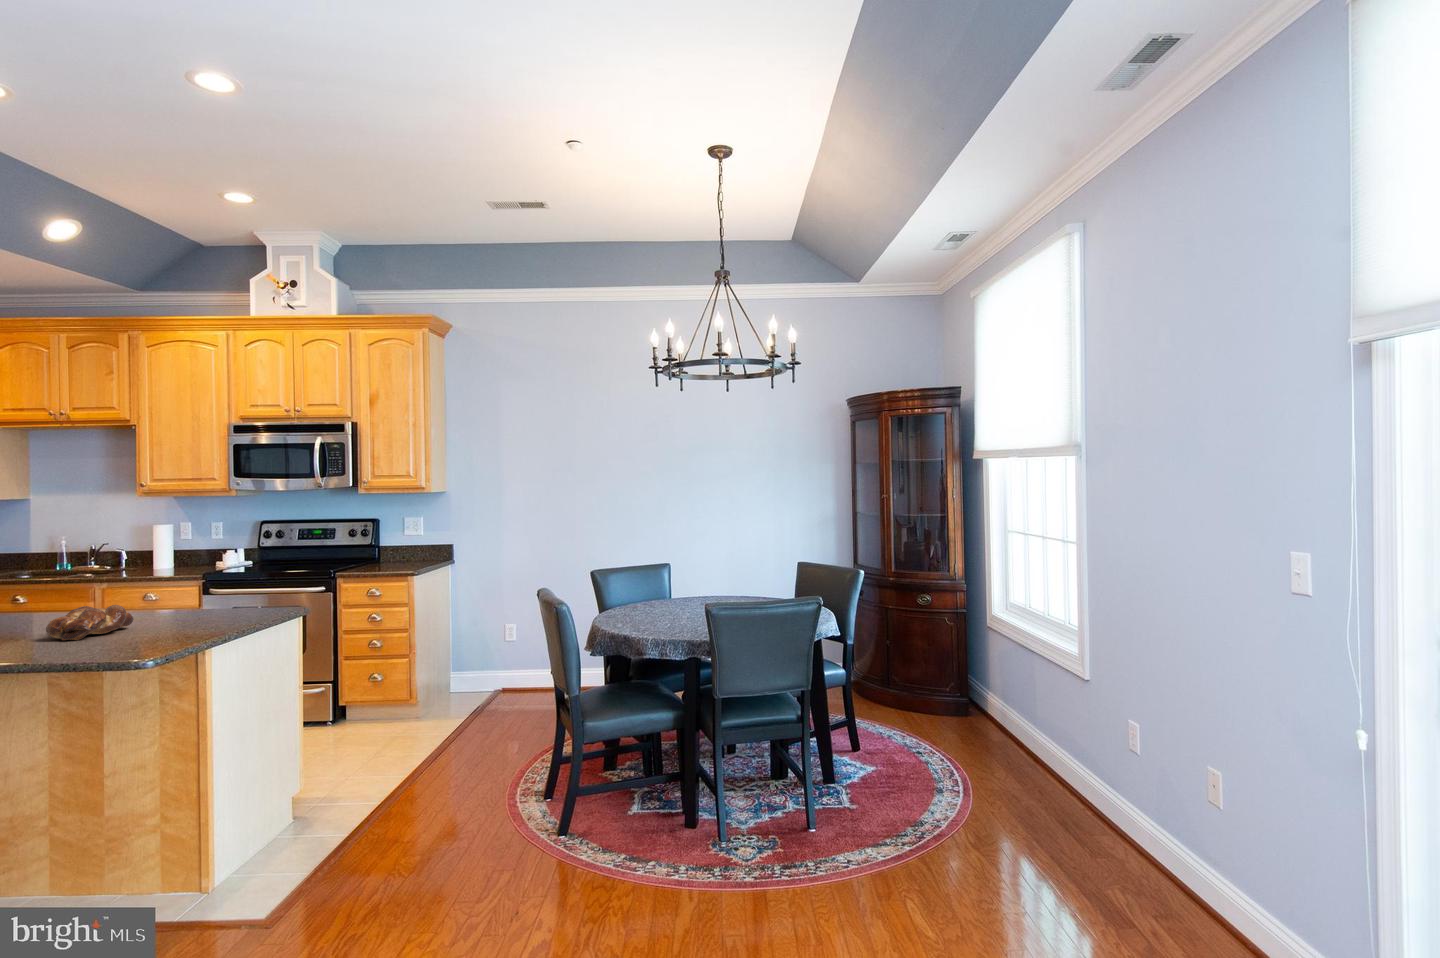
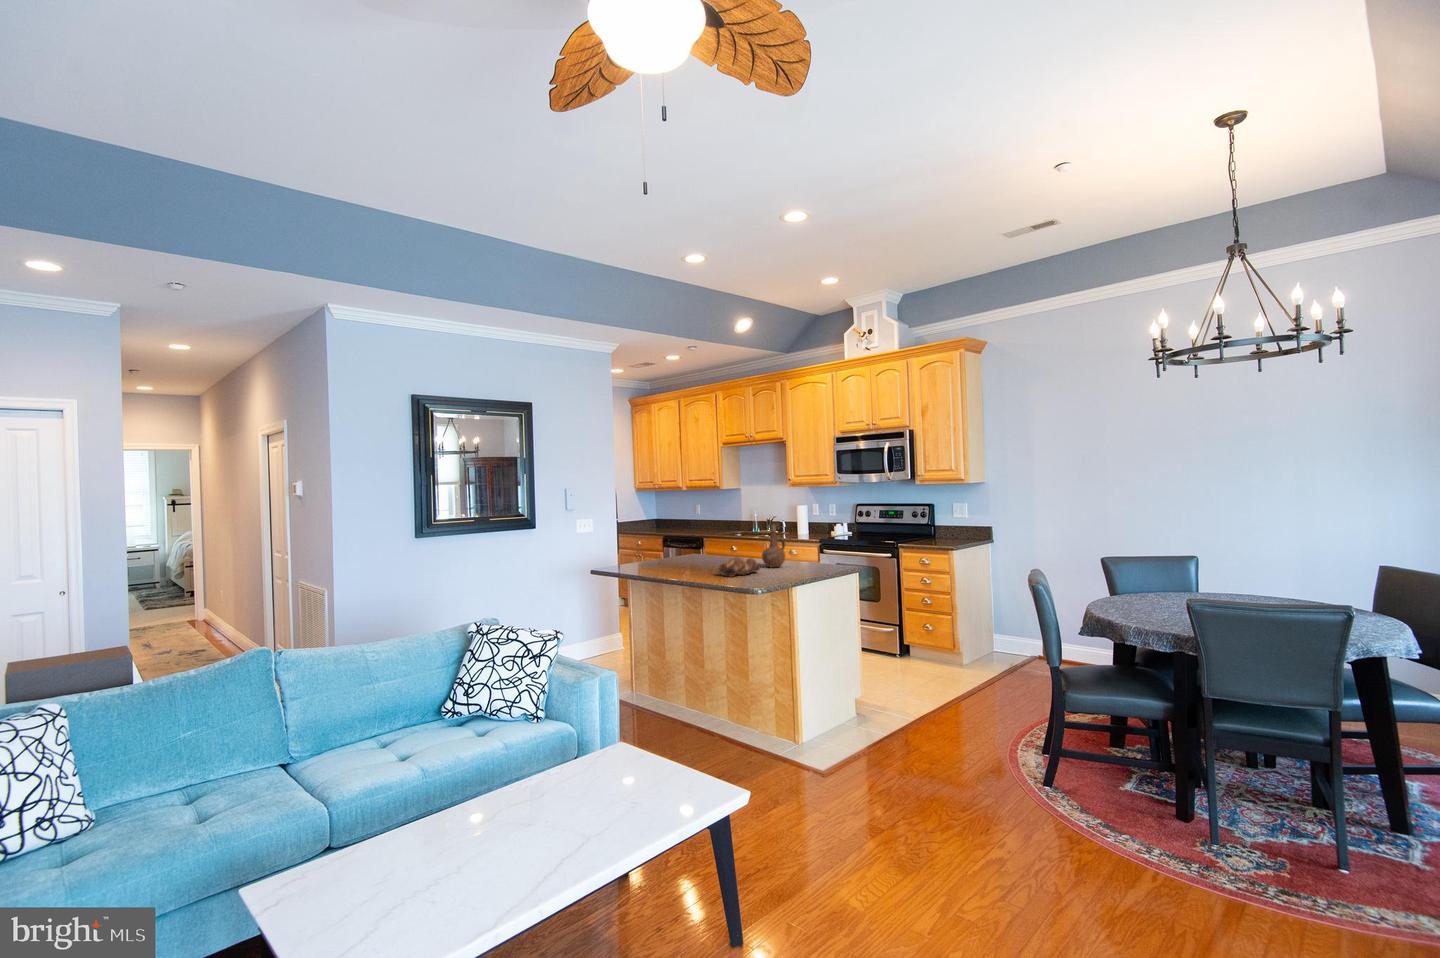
ceramic pitcher: none [129,549,175,618] -> present [762,524,785,567]

